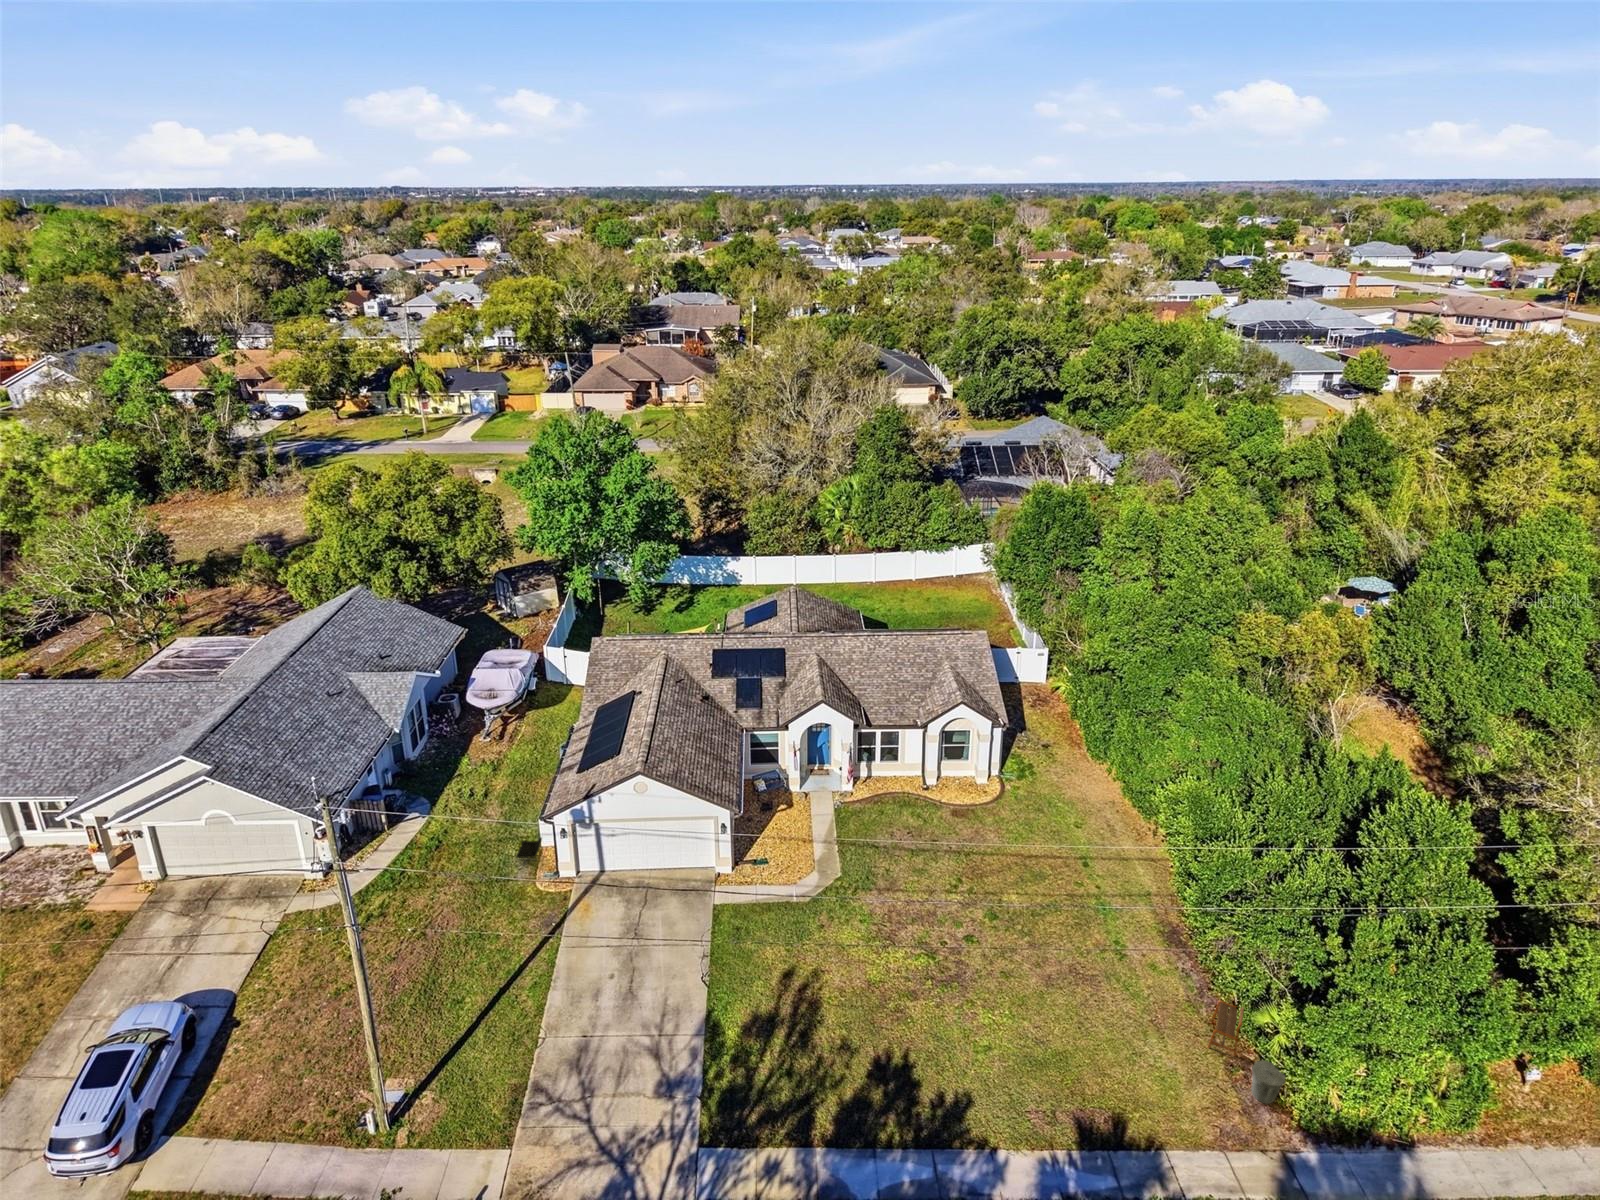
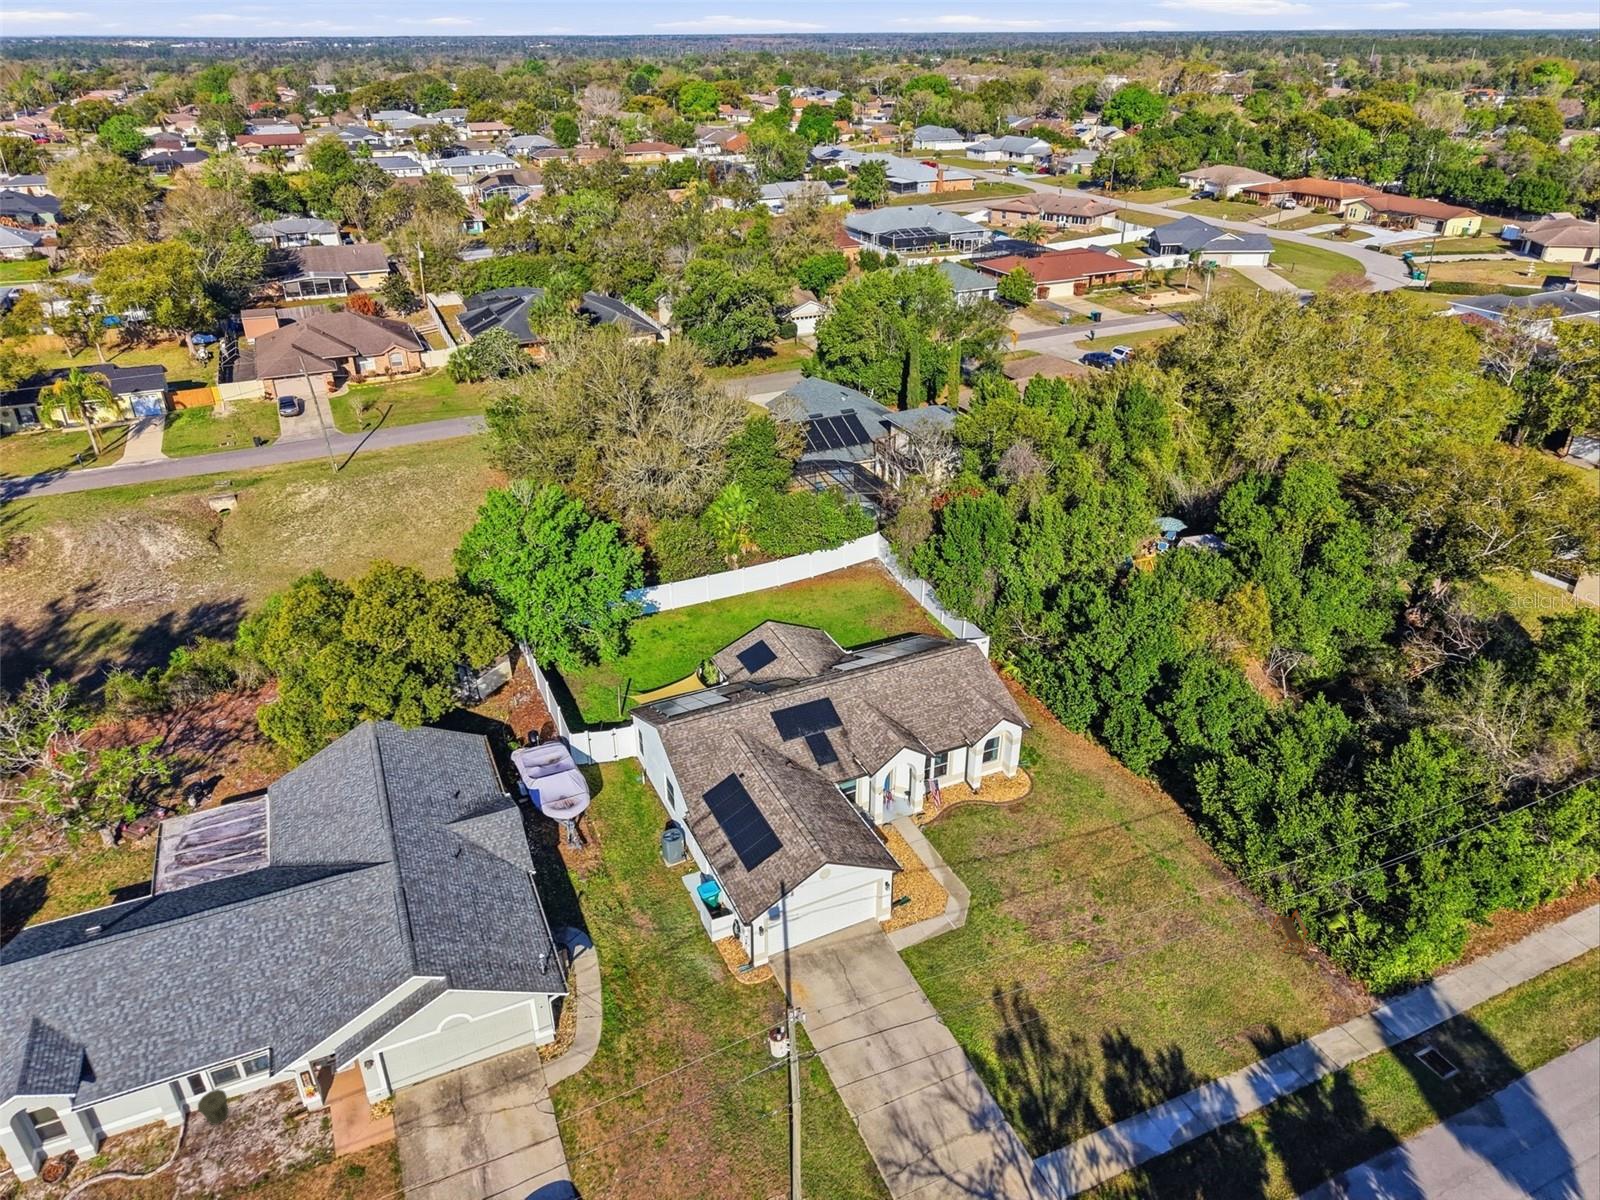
lounge chair: present [516,838,542,863] -> none [699,936,725,967]
trash can: present [1251,1060,1285,1104] -> present [198,1090,229,1125]

